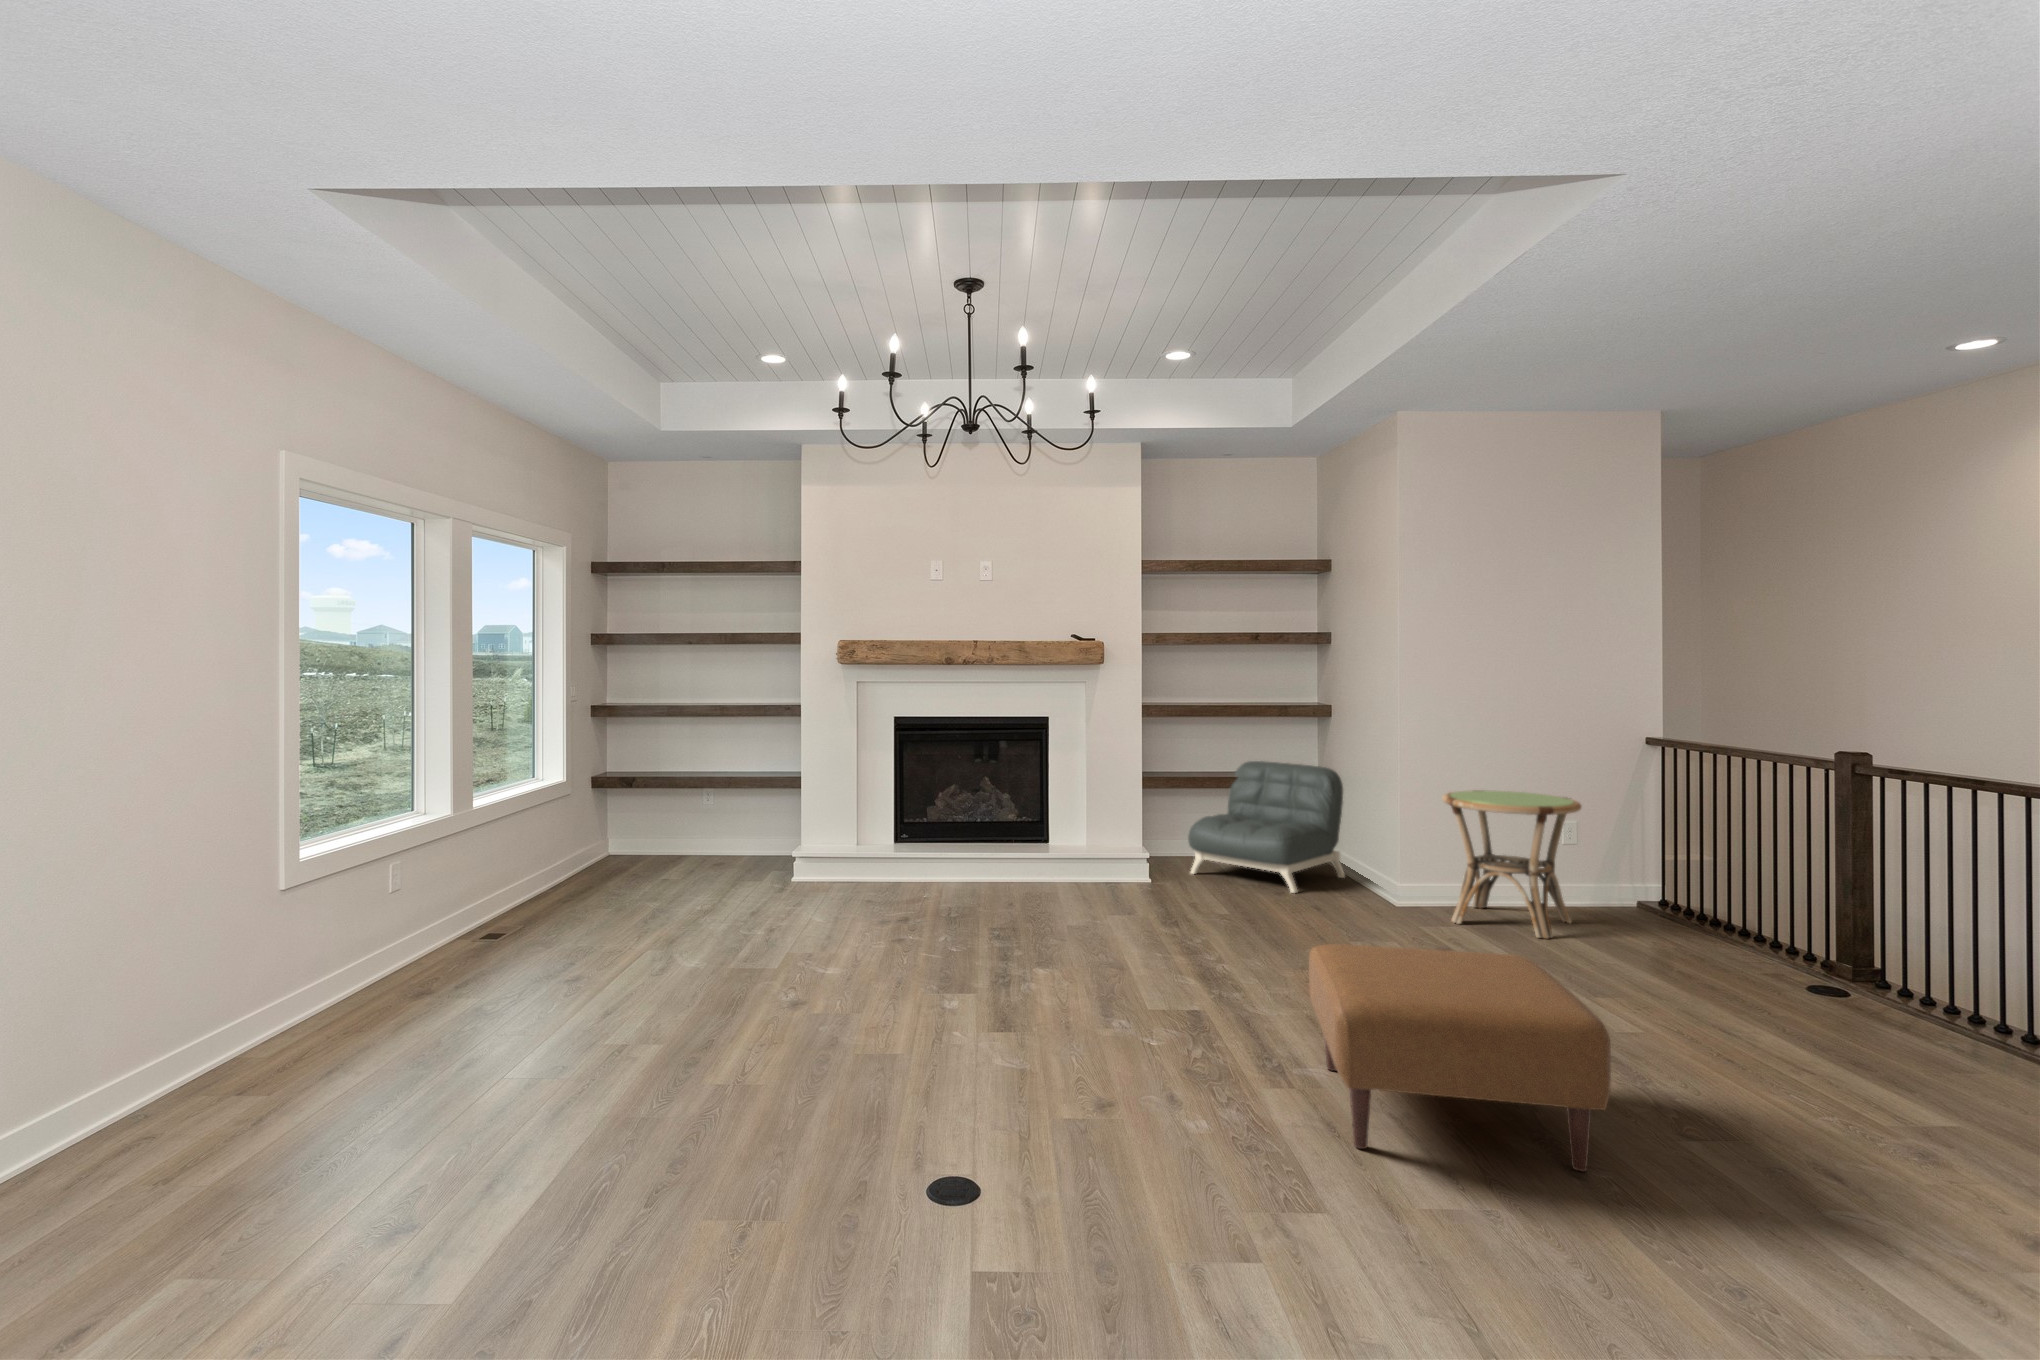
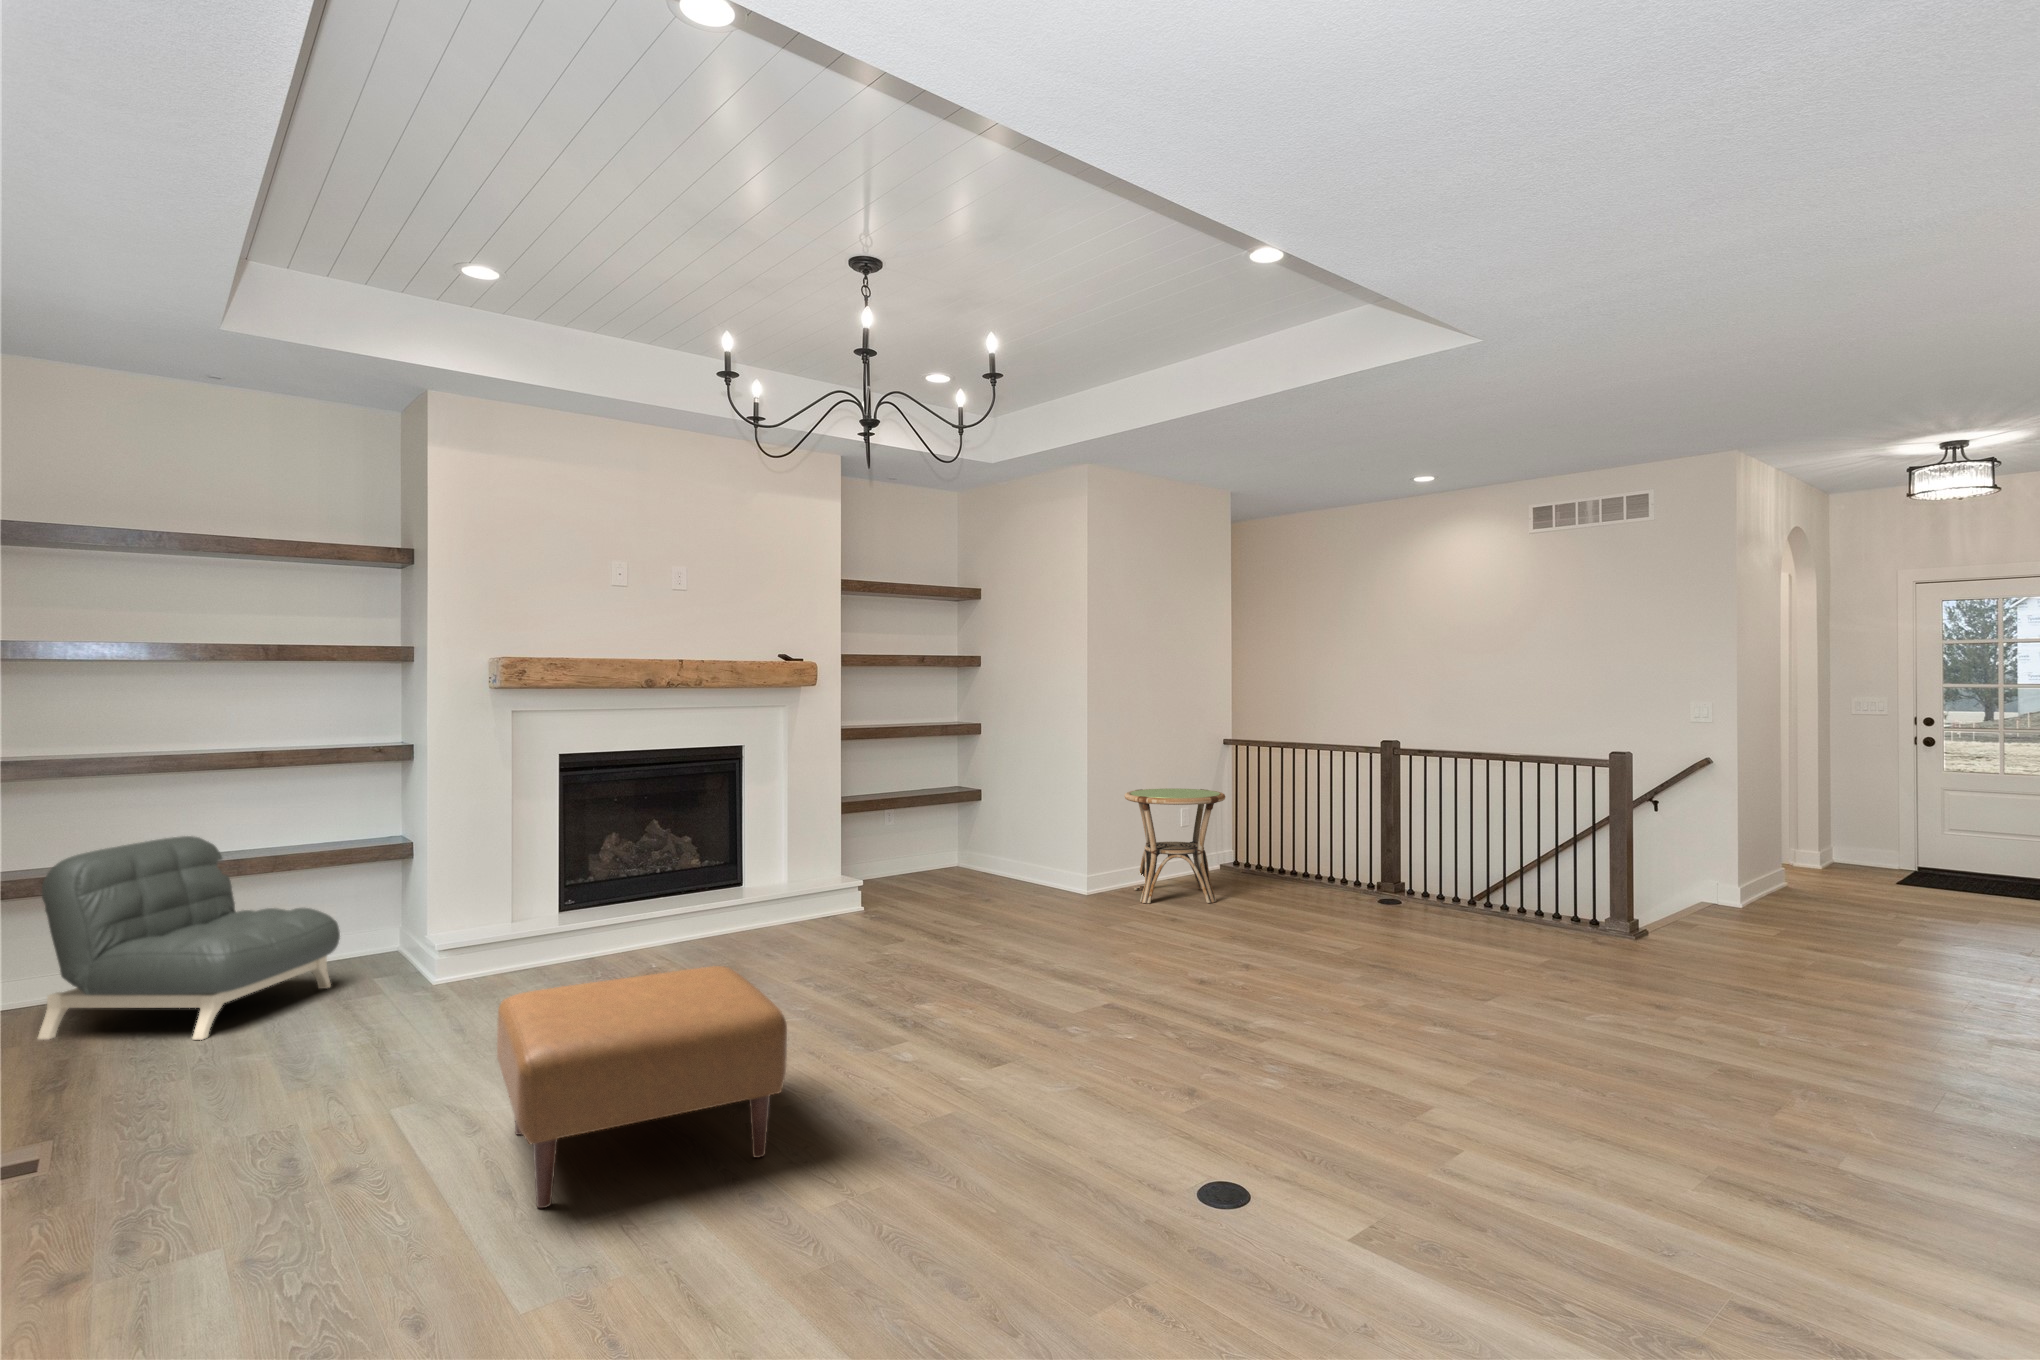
armchair: present [1188,761,1345,893] -> present [38,836,340,1040]
ottoman: present [1309,944,1611,1171] -> present [497,966,787,1208]

